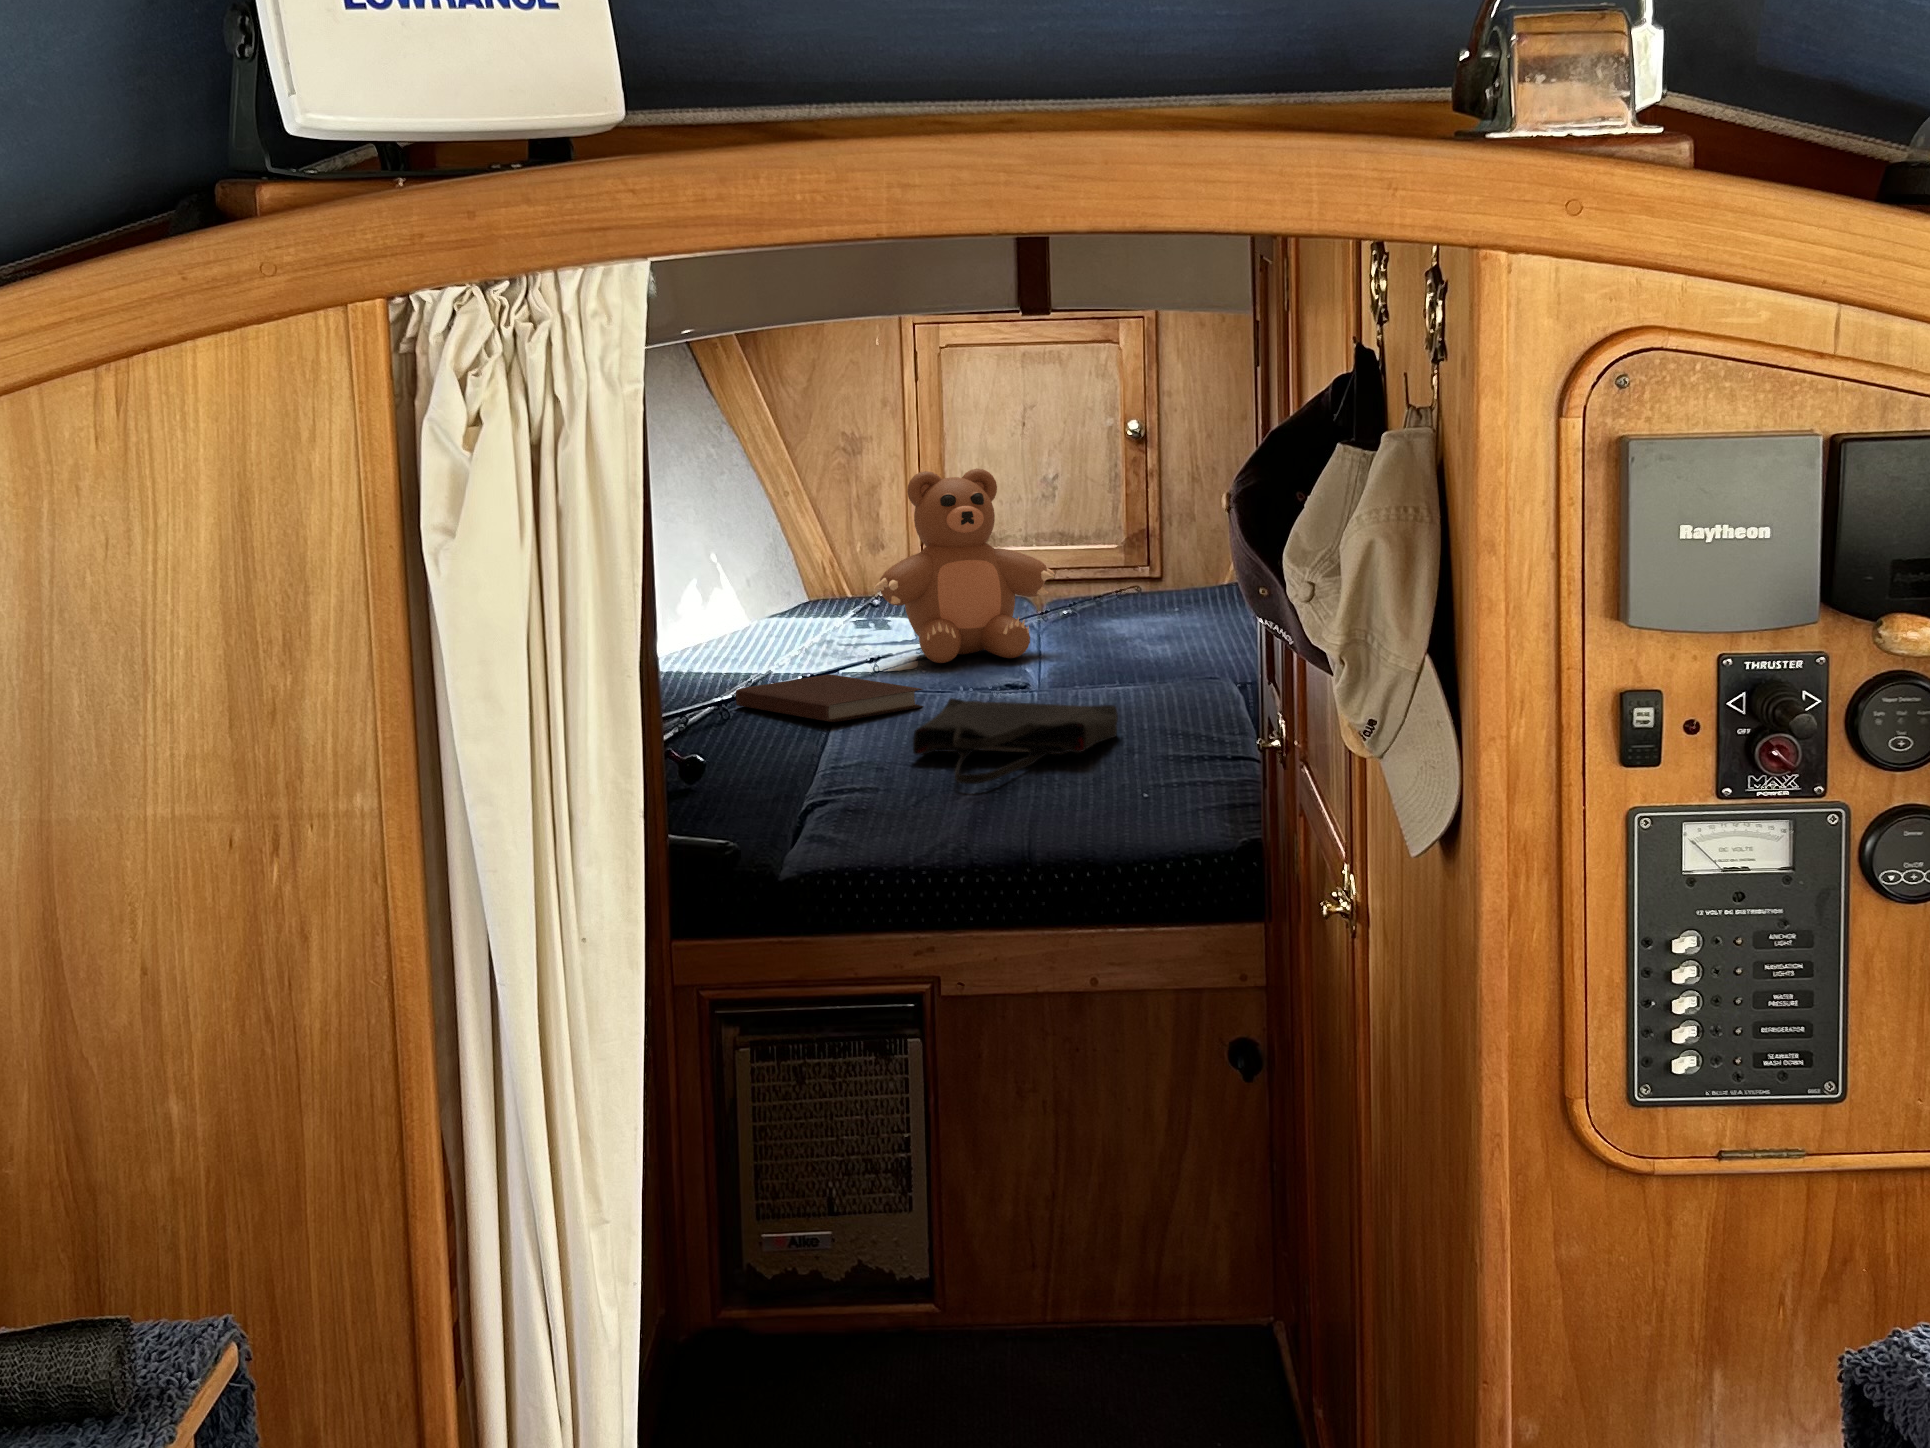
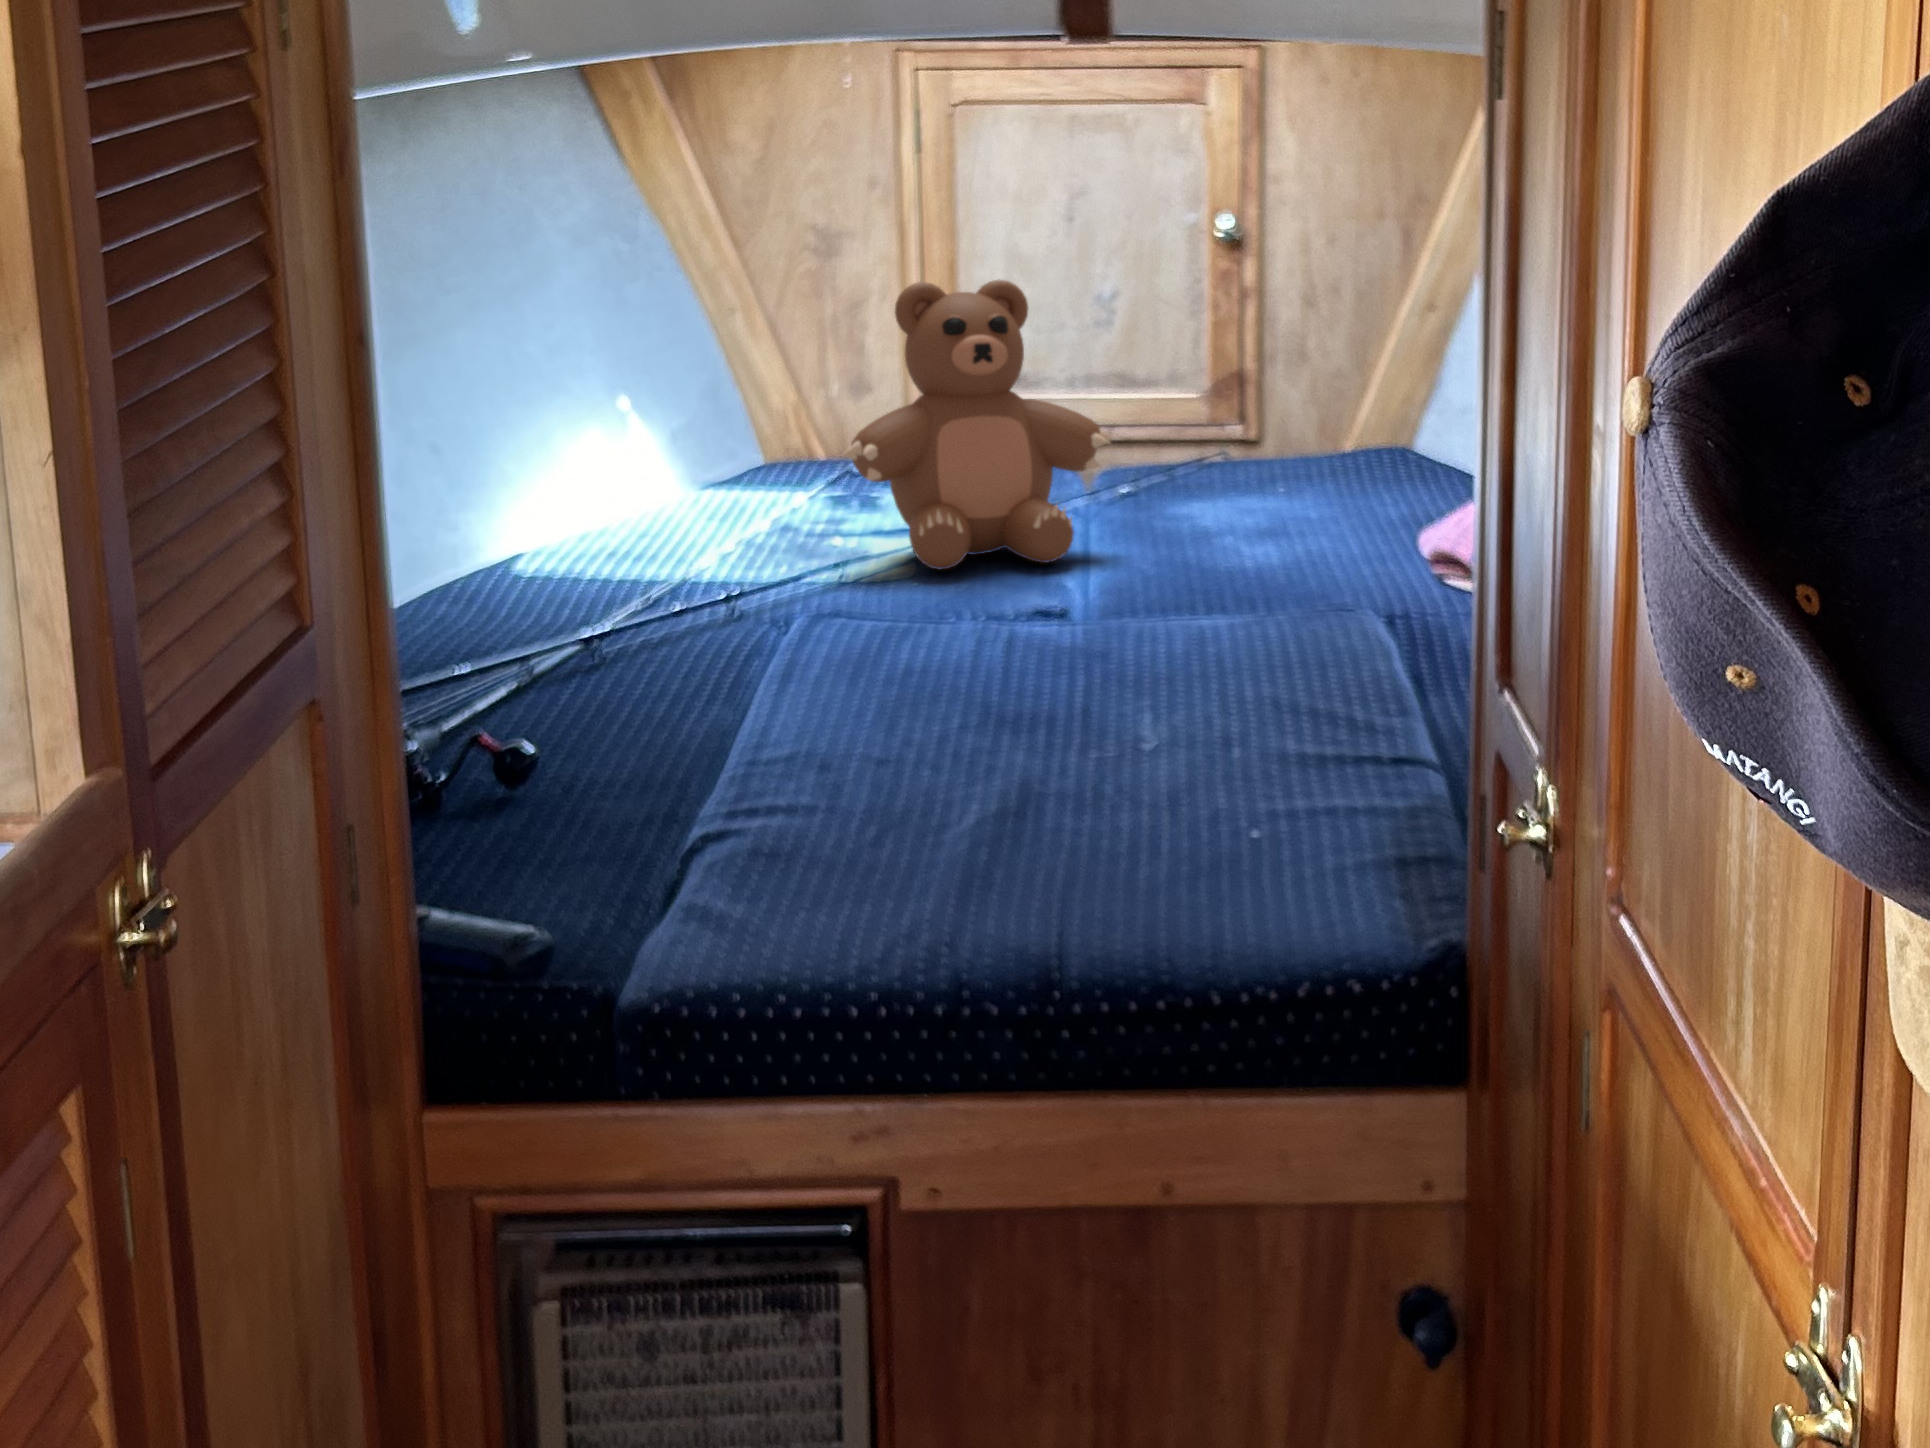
notebook: present [736,674,924,722] -> none [619,588,908,673]
tote bag: present [913,698,1118,784] -> none [880,641,1210,804]

